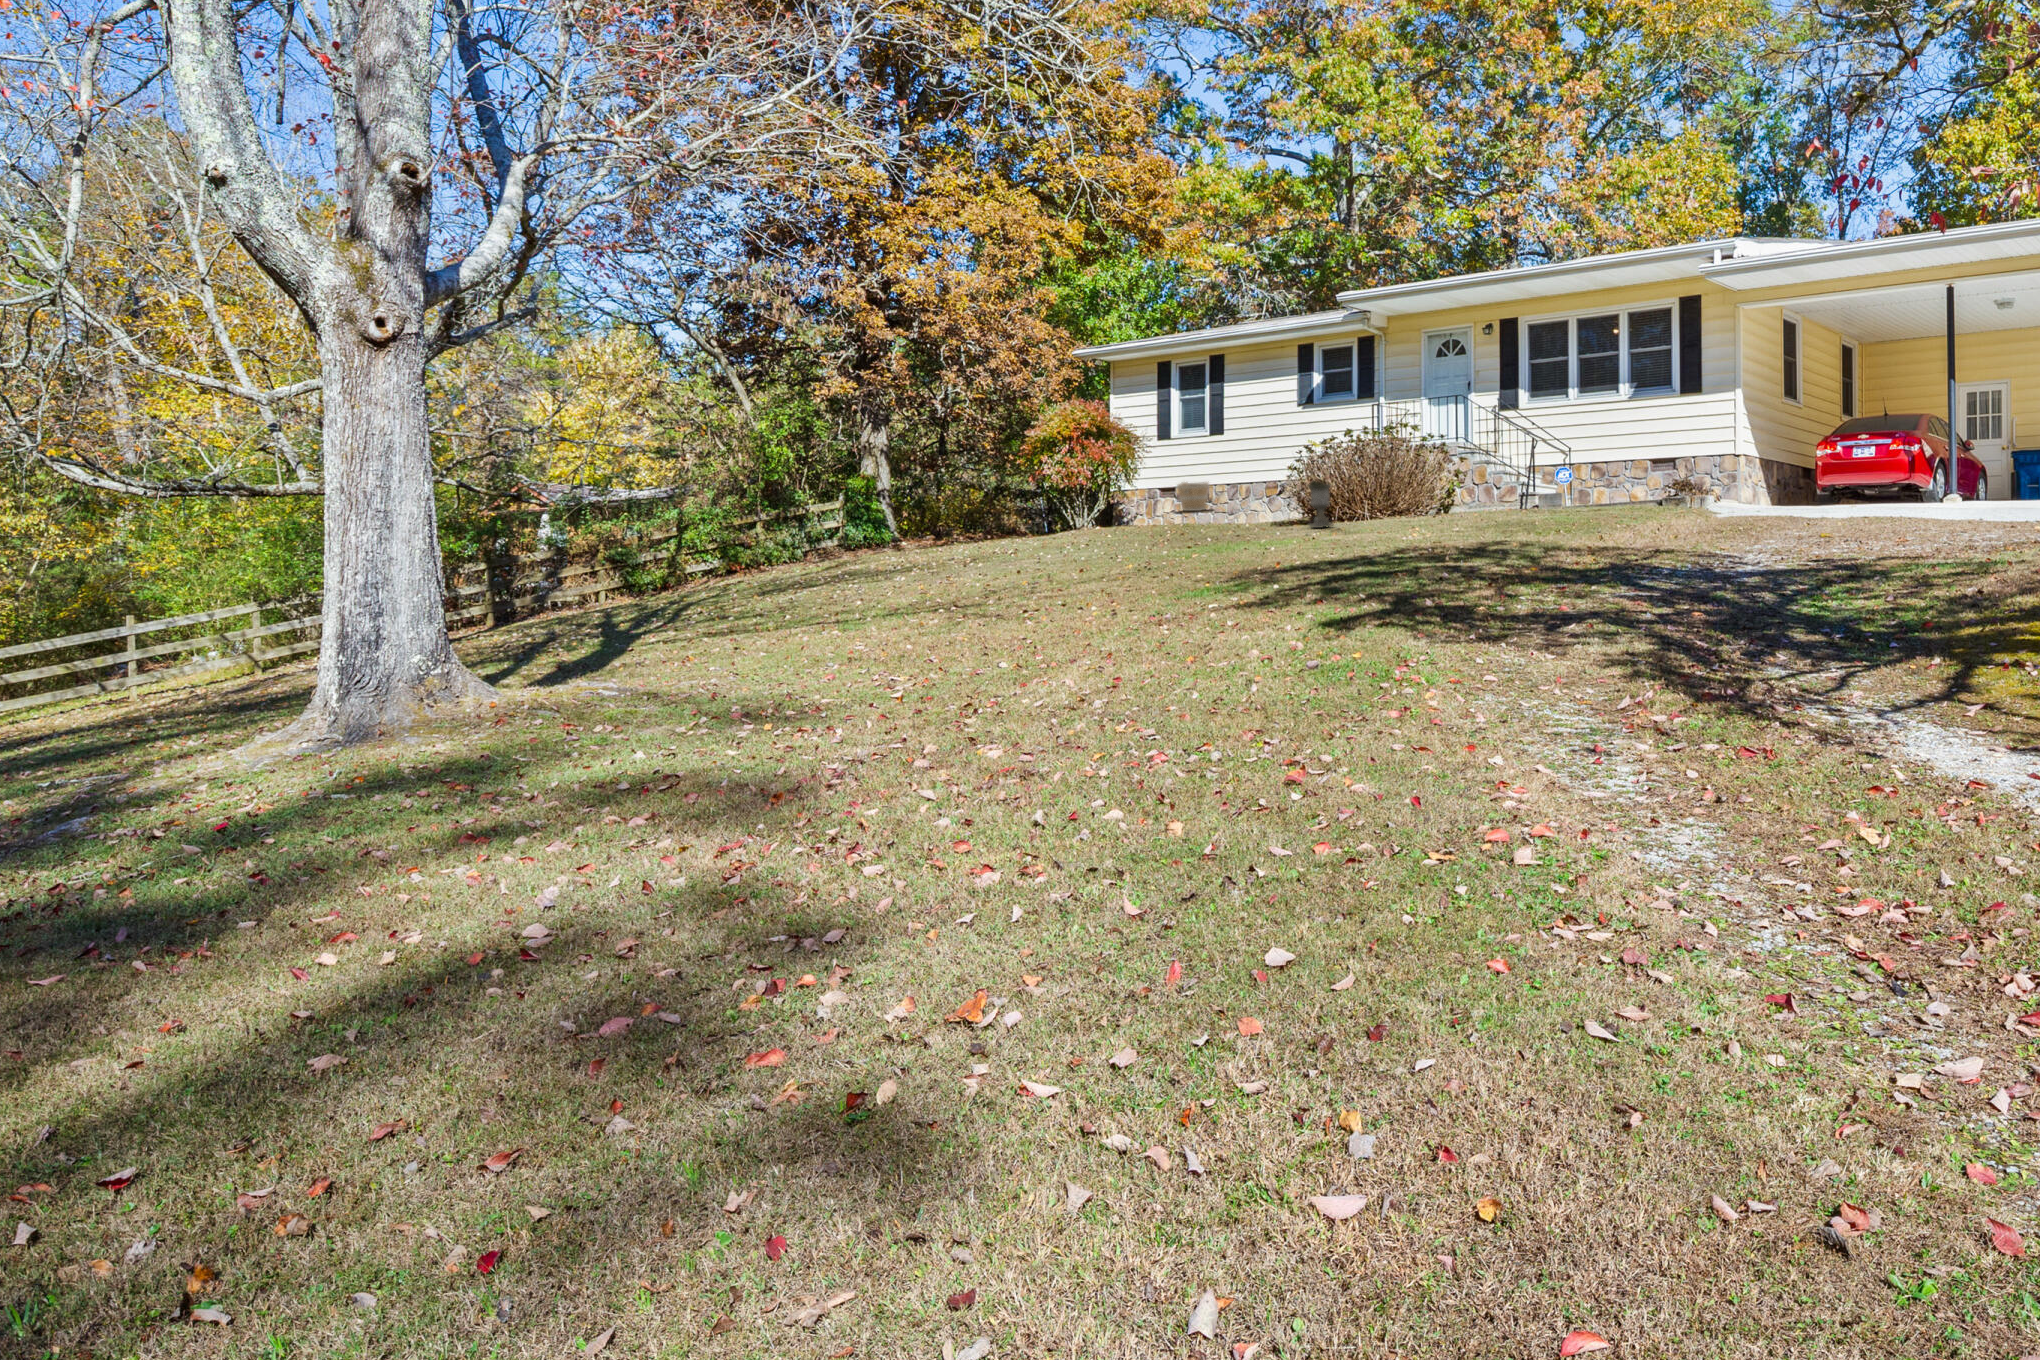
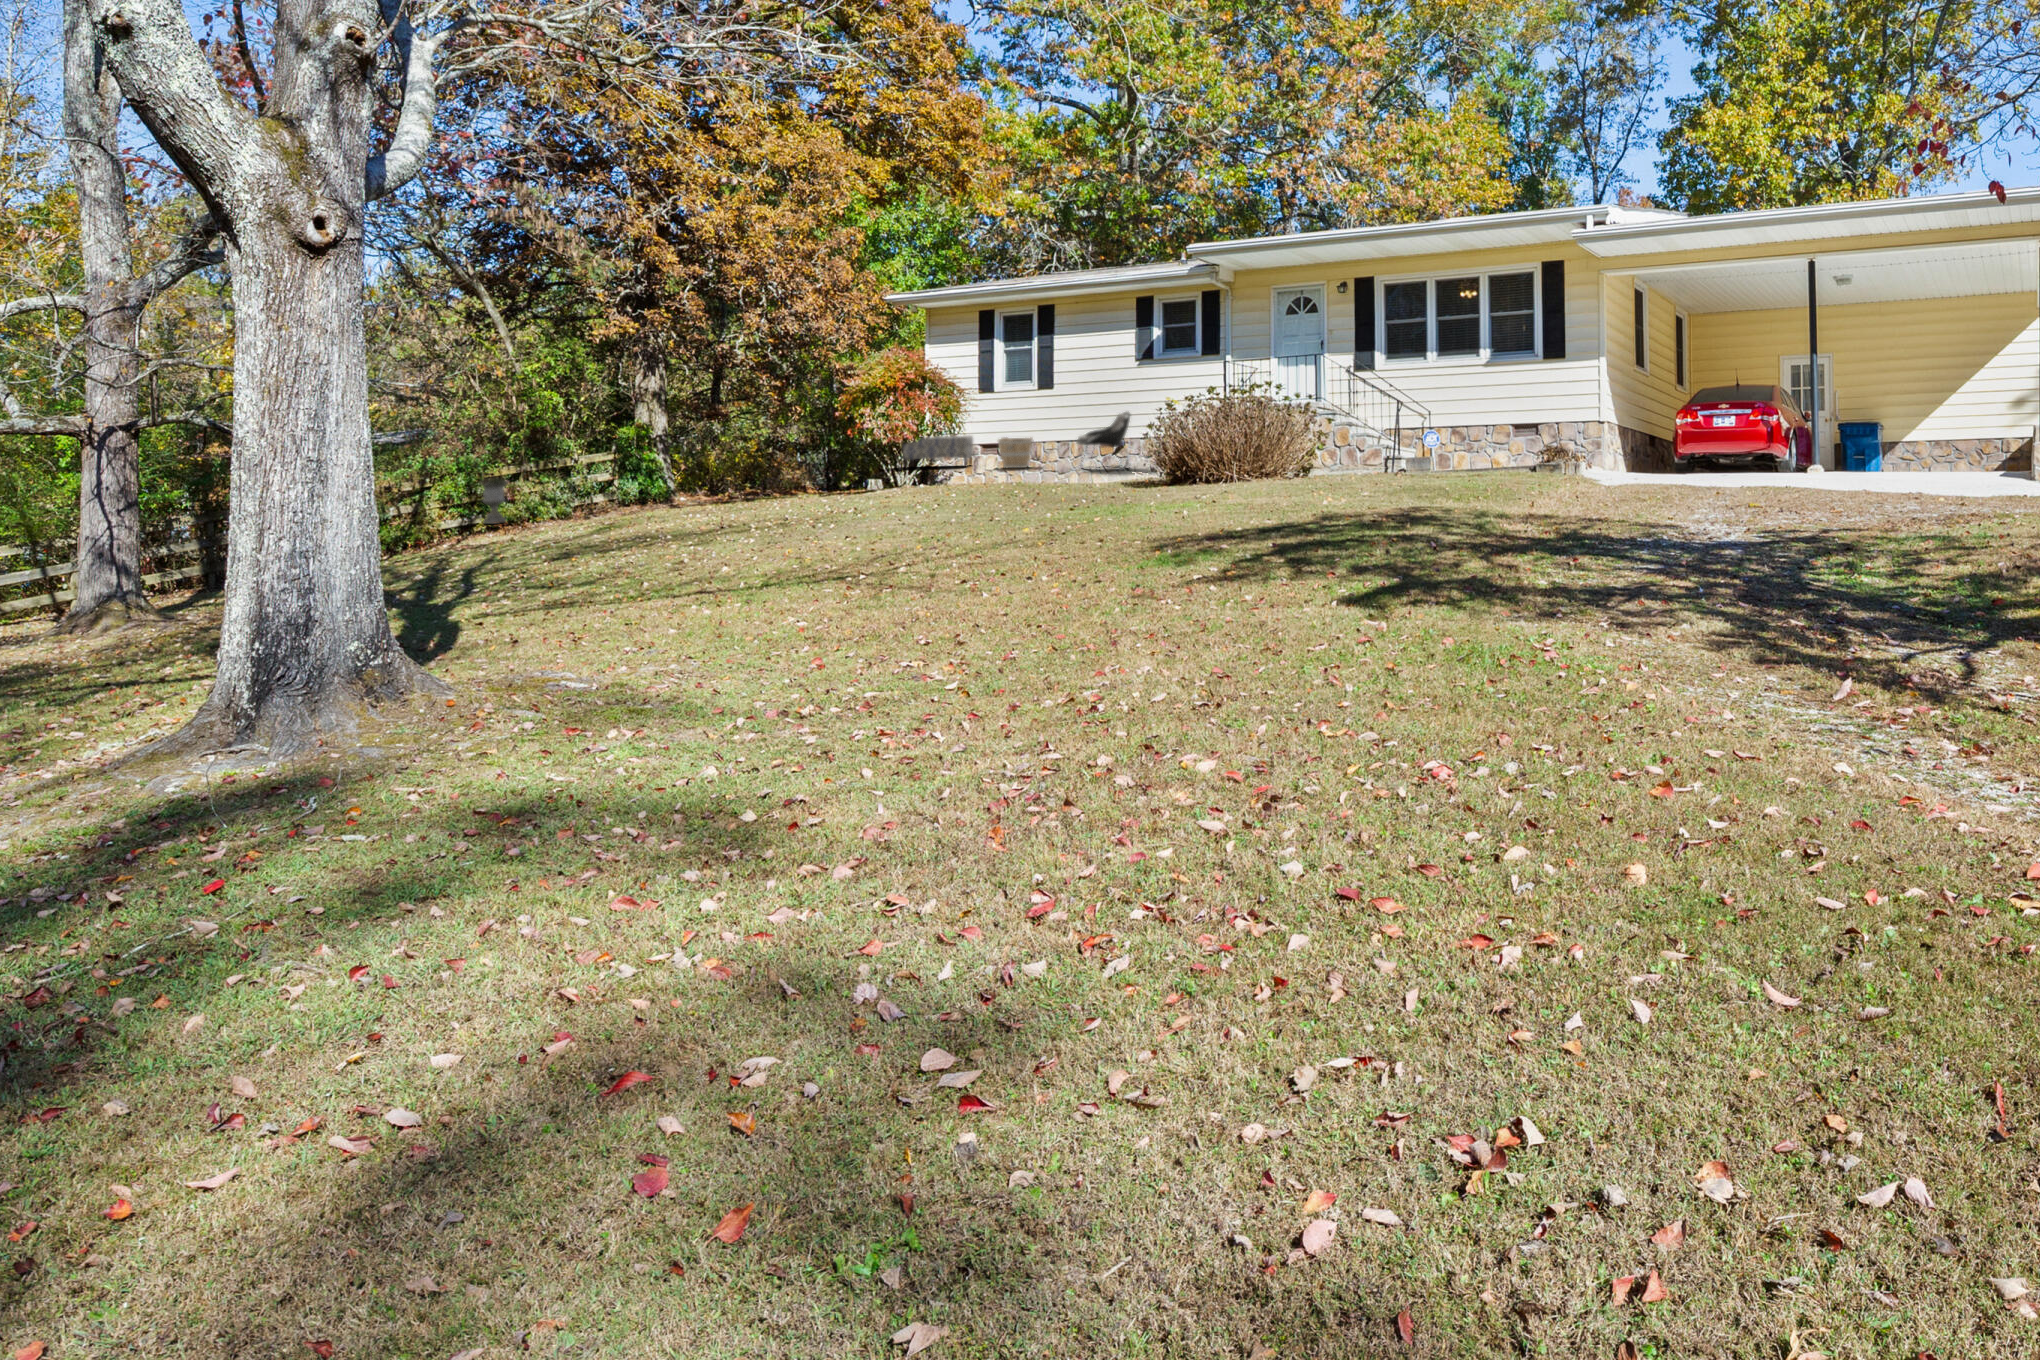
lounge chair: none [1243,456,1292,513] -> present [1076,412,1130,470]
planter: present [1308,480,1333,528] -> present [480,478,507,524]
bench: none [1095,481,1161,512] -> present [903,435,973,468]

